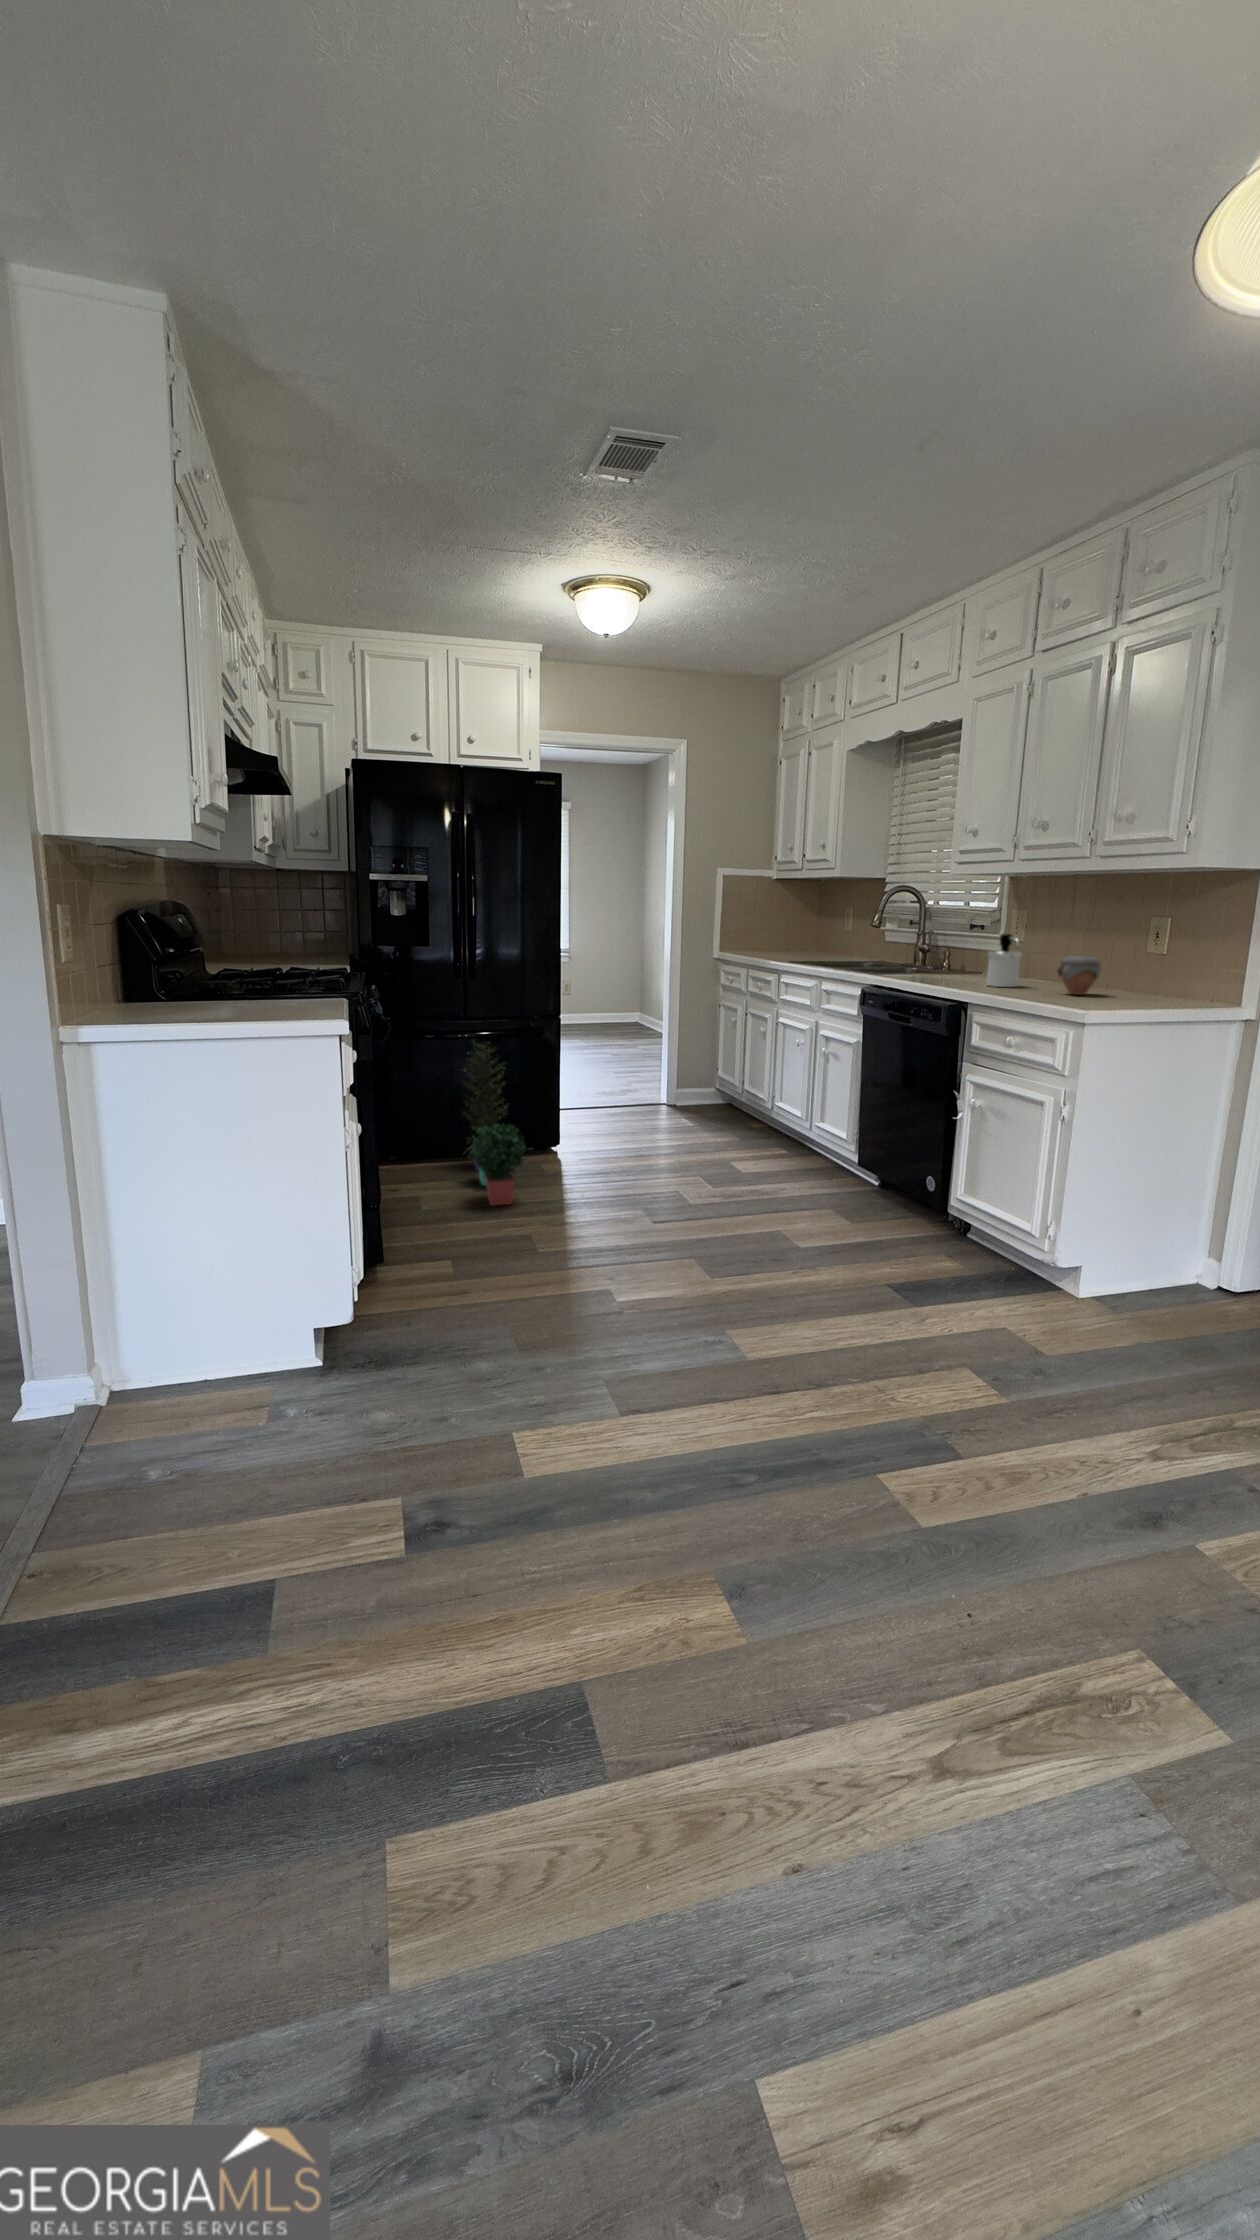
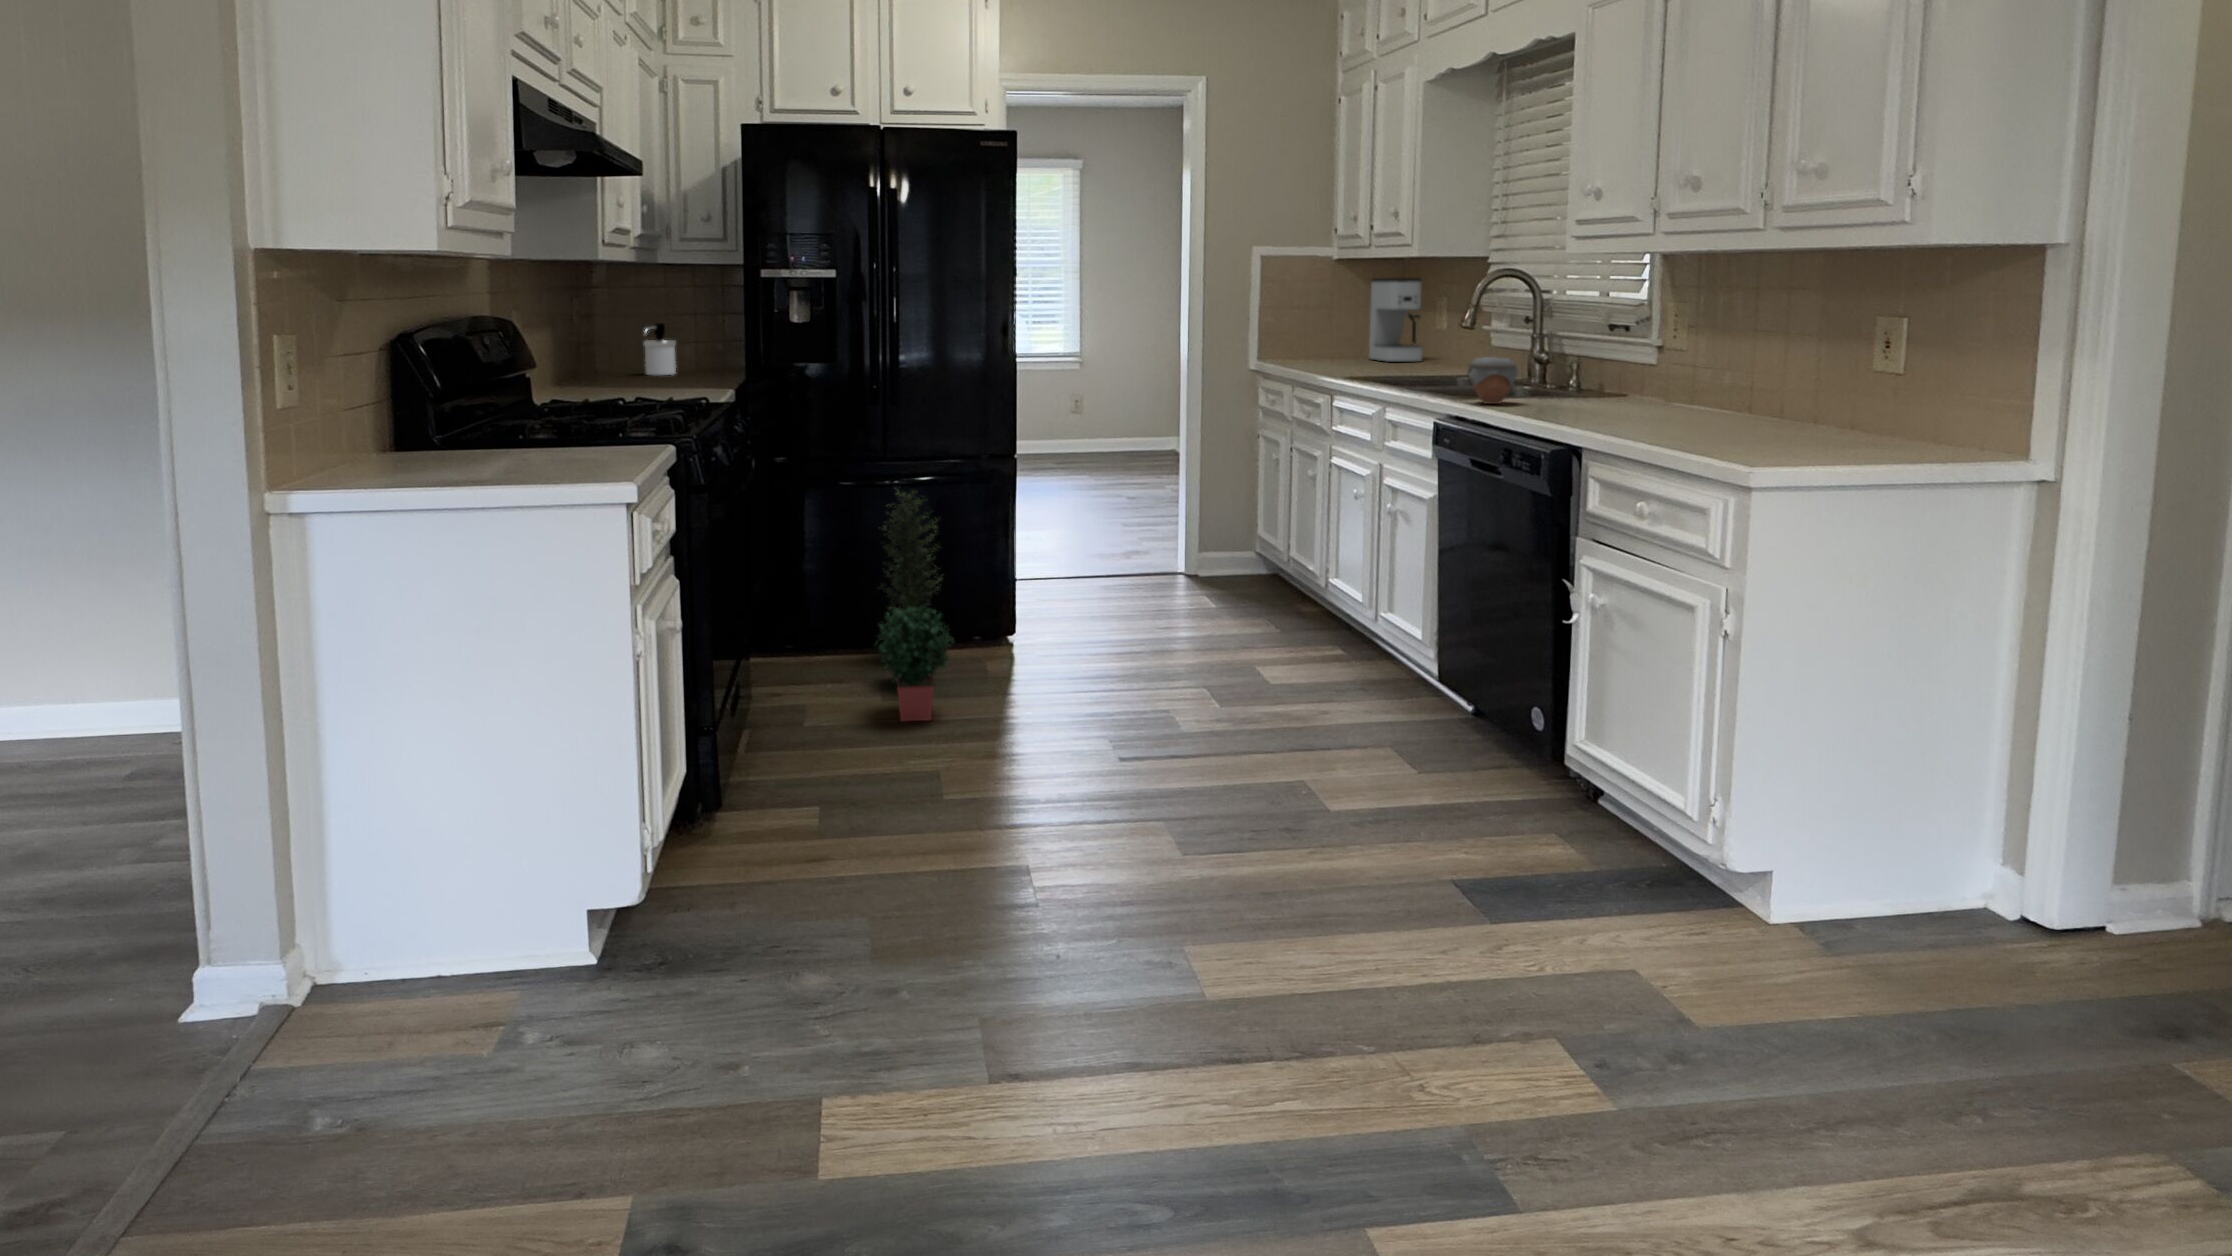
coffee maker: none [797,893,836,953] -> present [1369,278,1422,362]
soap dispenser: present [987,934,1022,987] -> present [643,323,676,375]
jar: present [1058,956,1101,995] -> present [1467,357,1519,404]

